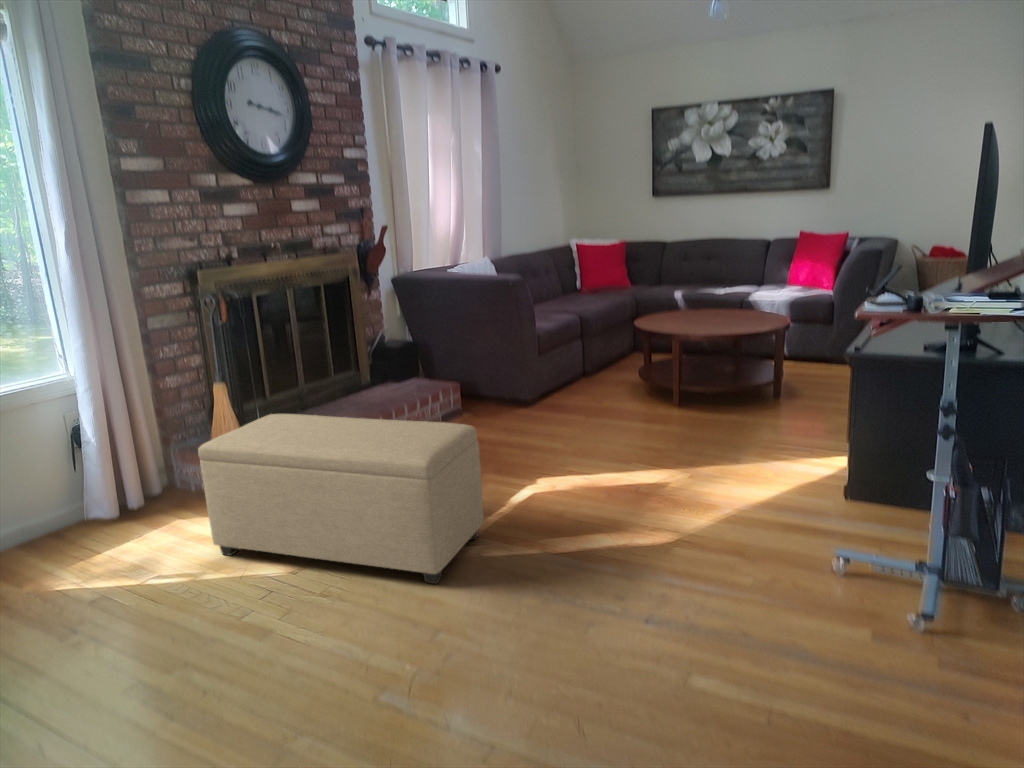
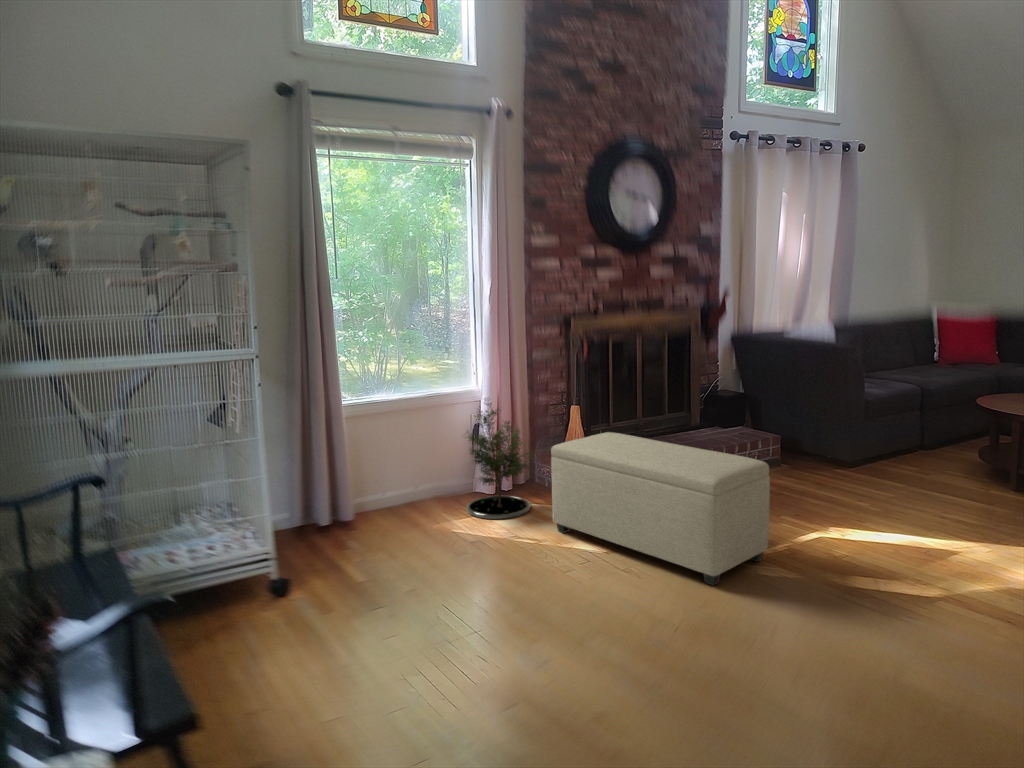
potted tree: none [51,390,176,560] -> present [467,403,530,519]

